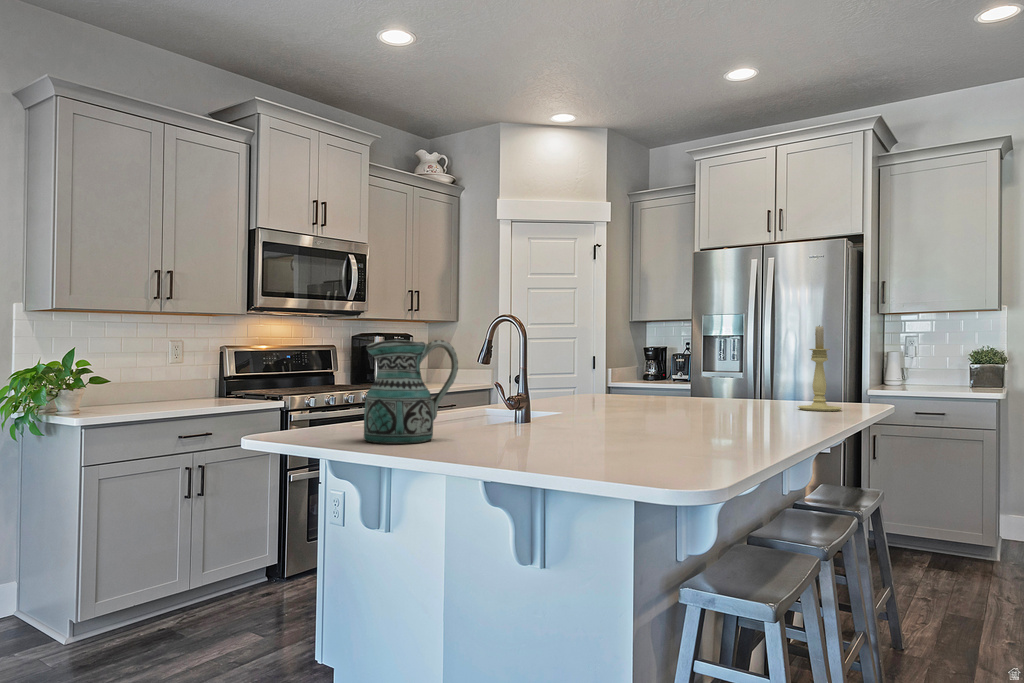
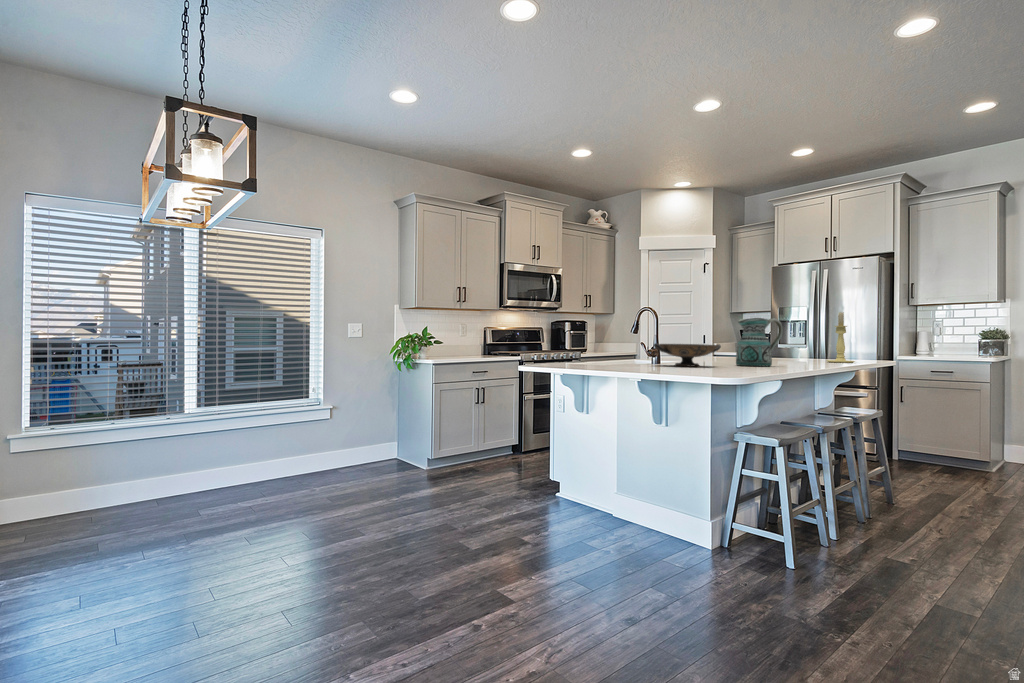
ceramic pitcher: present [364,340,458,444] -> present [736,318,783,366]
decorative bowl: none [518,398,658,455] -> present [654,343,721,366]

